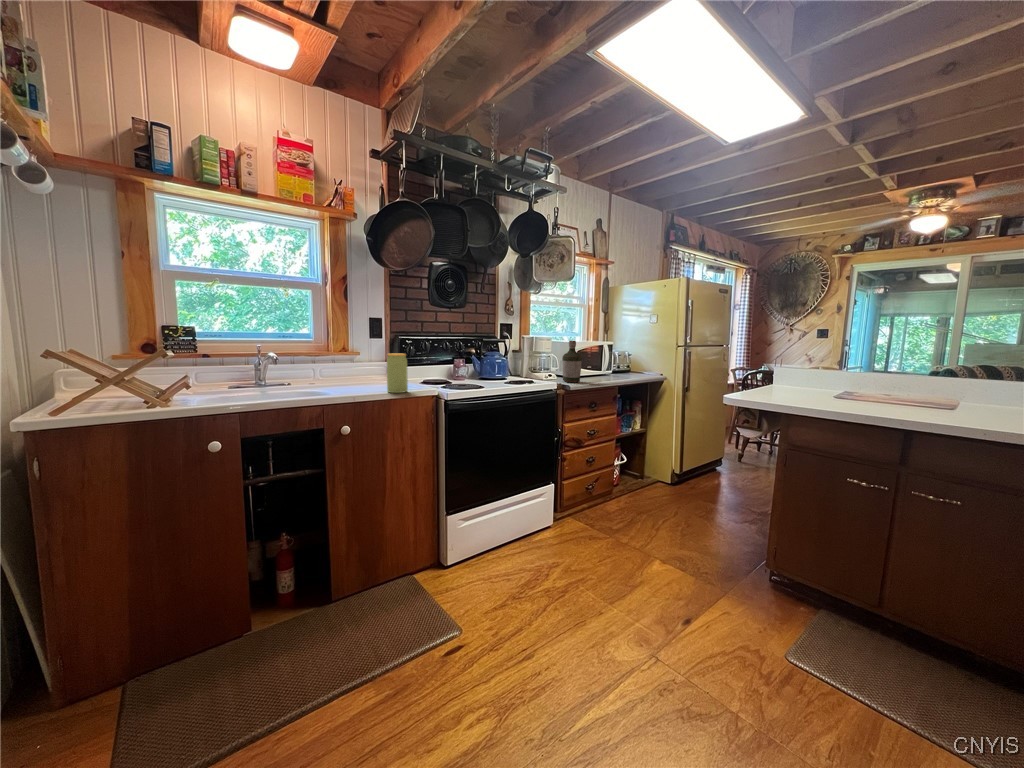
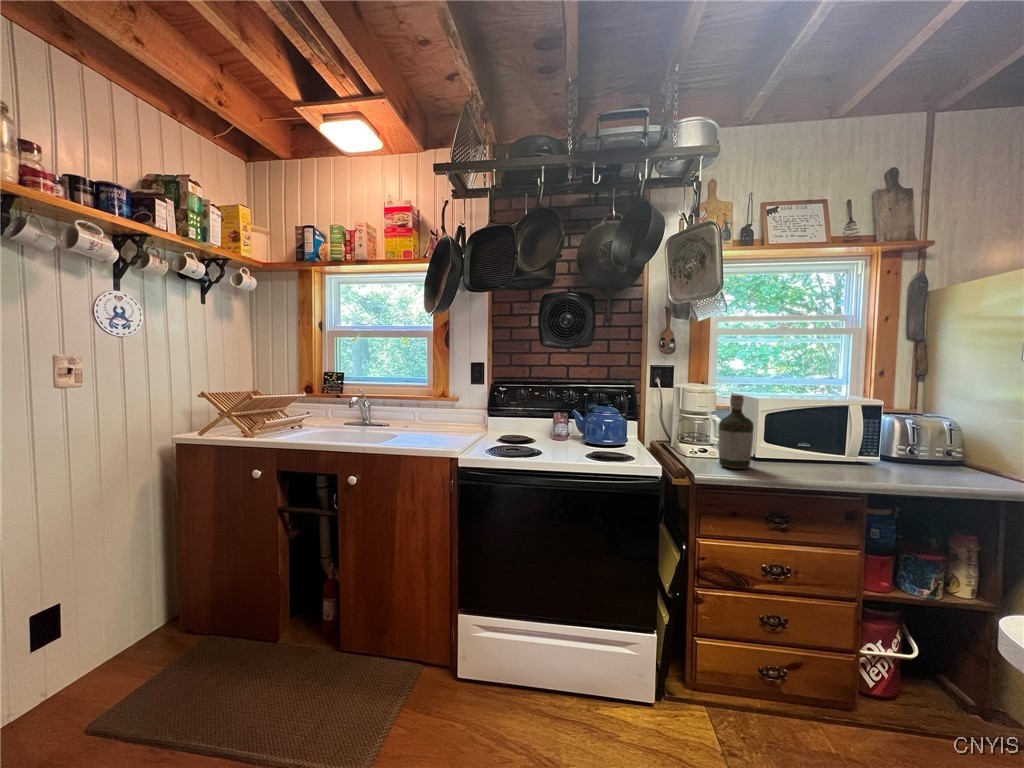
jar: present [387,354,408,393] -> none [418,403,441,448]

